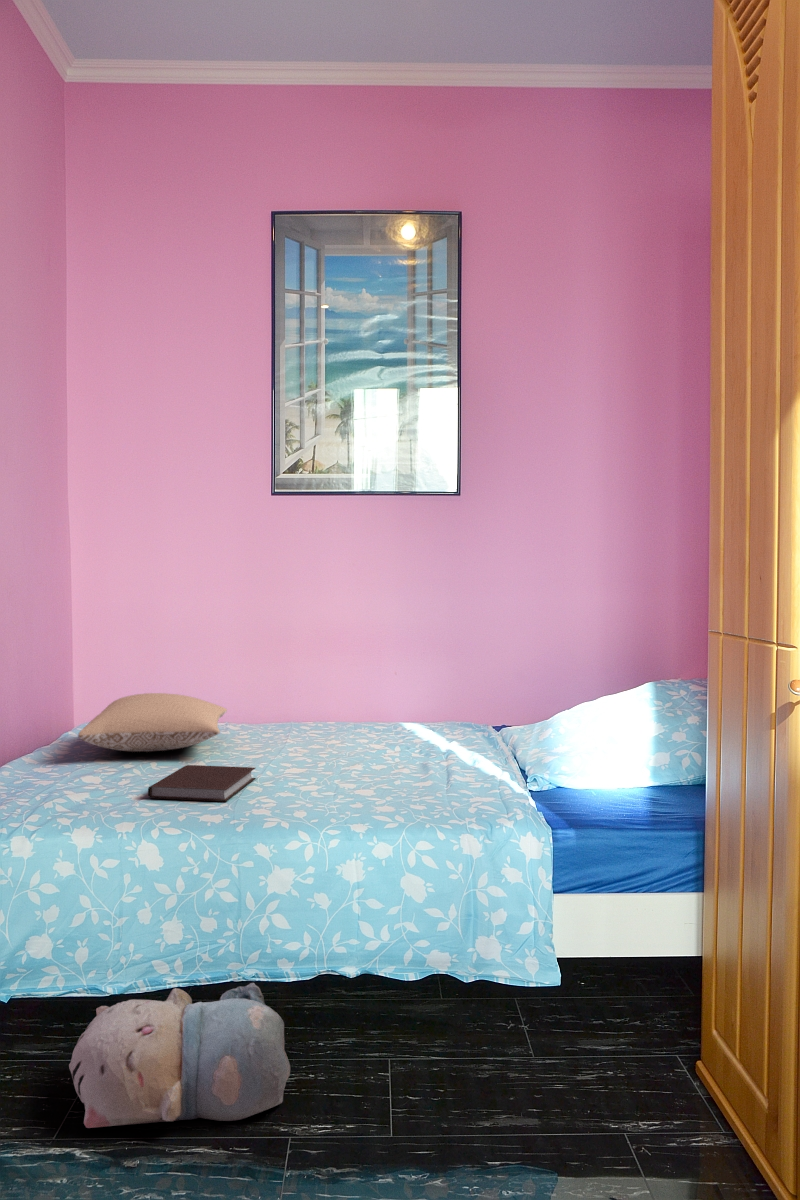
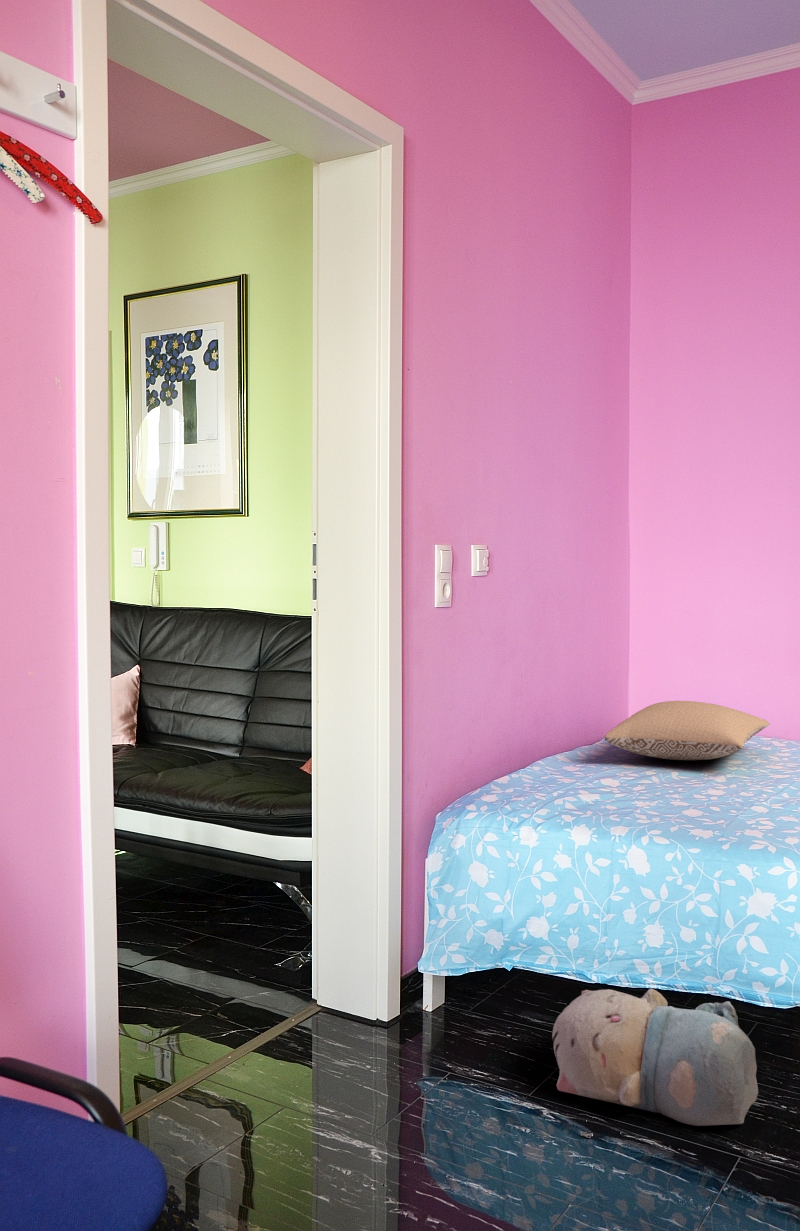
notebook: present [148,765,256,802] -> none [649,777,770,818]

